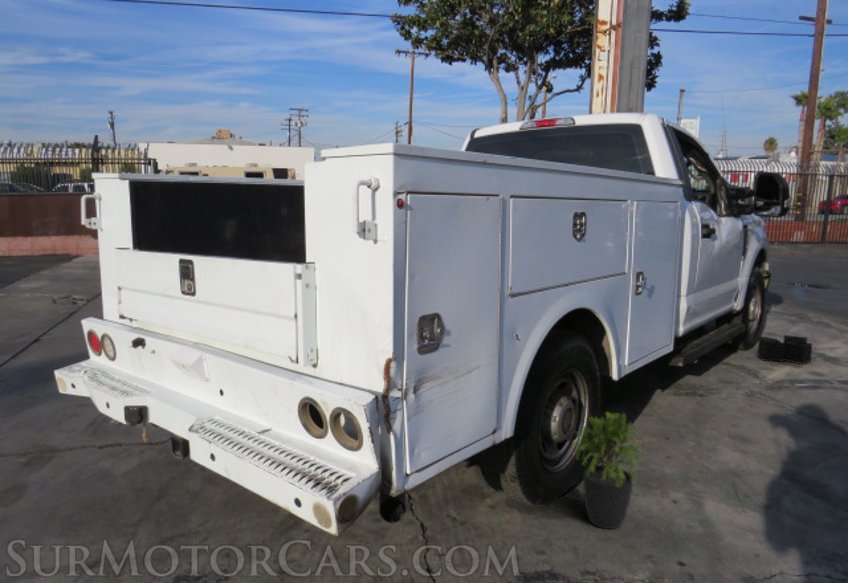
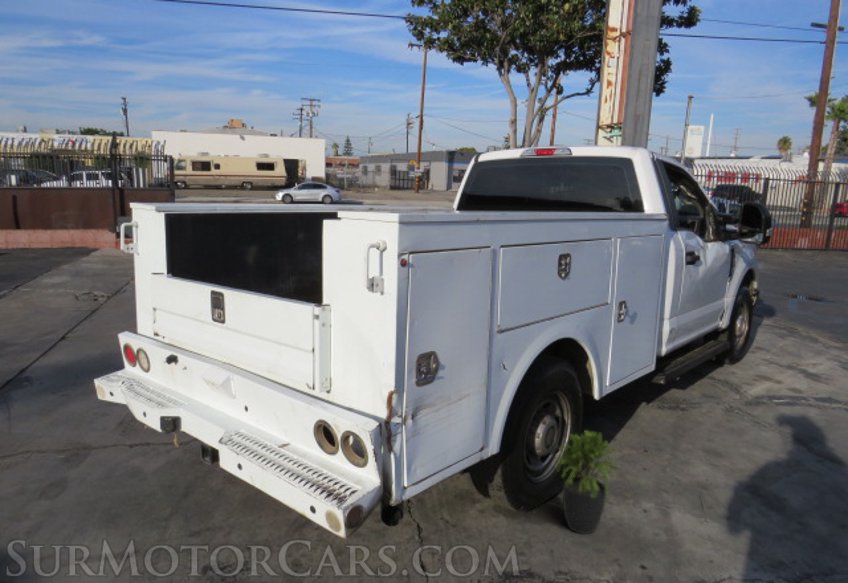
storage bin: present [754,335,812,364] -> none [739,348,797,378]

